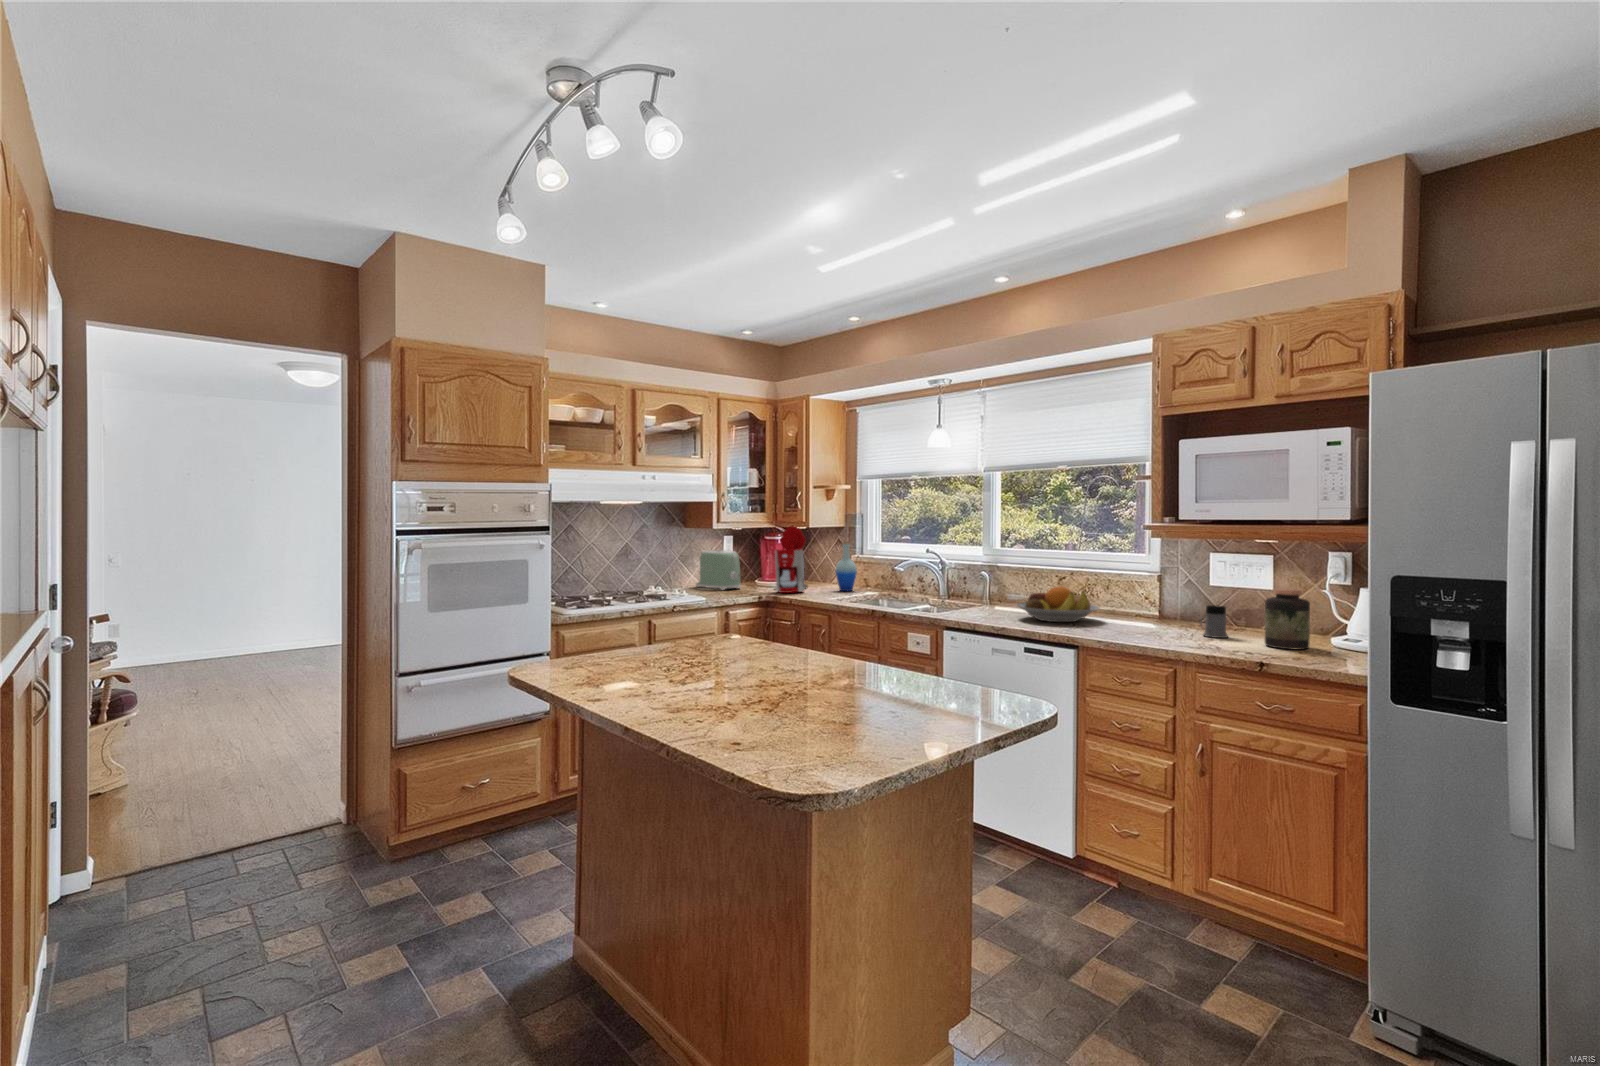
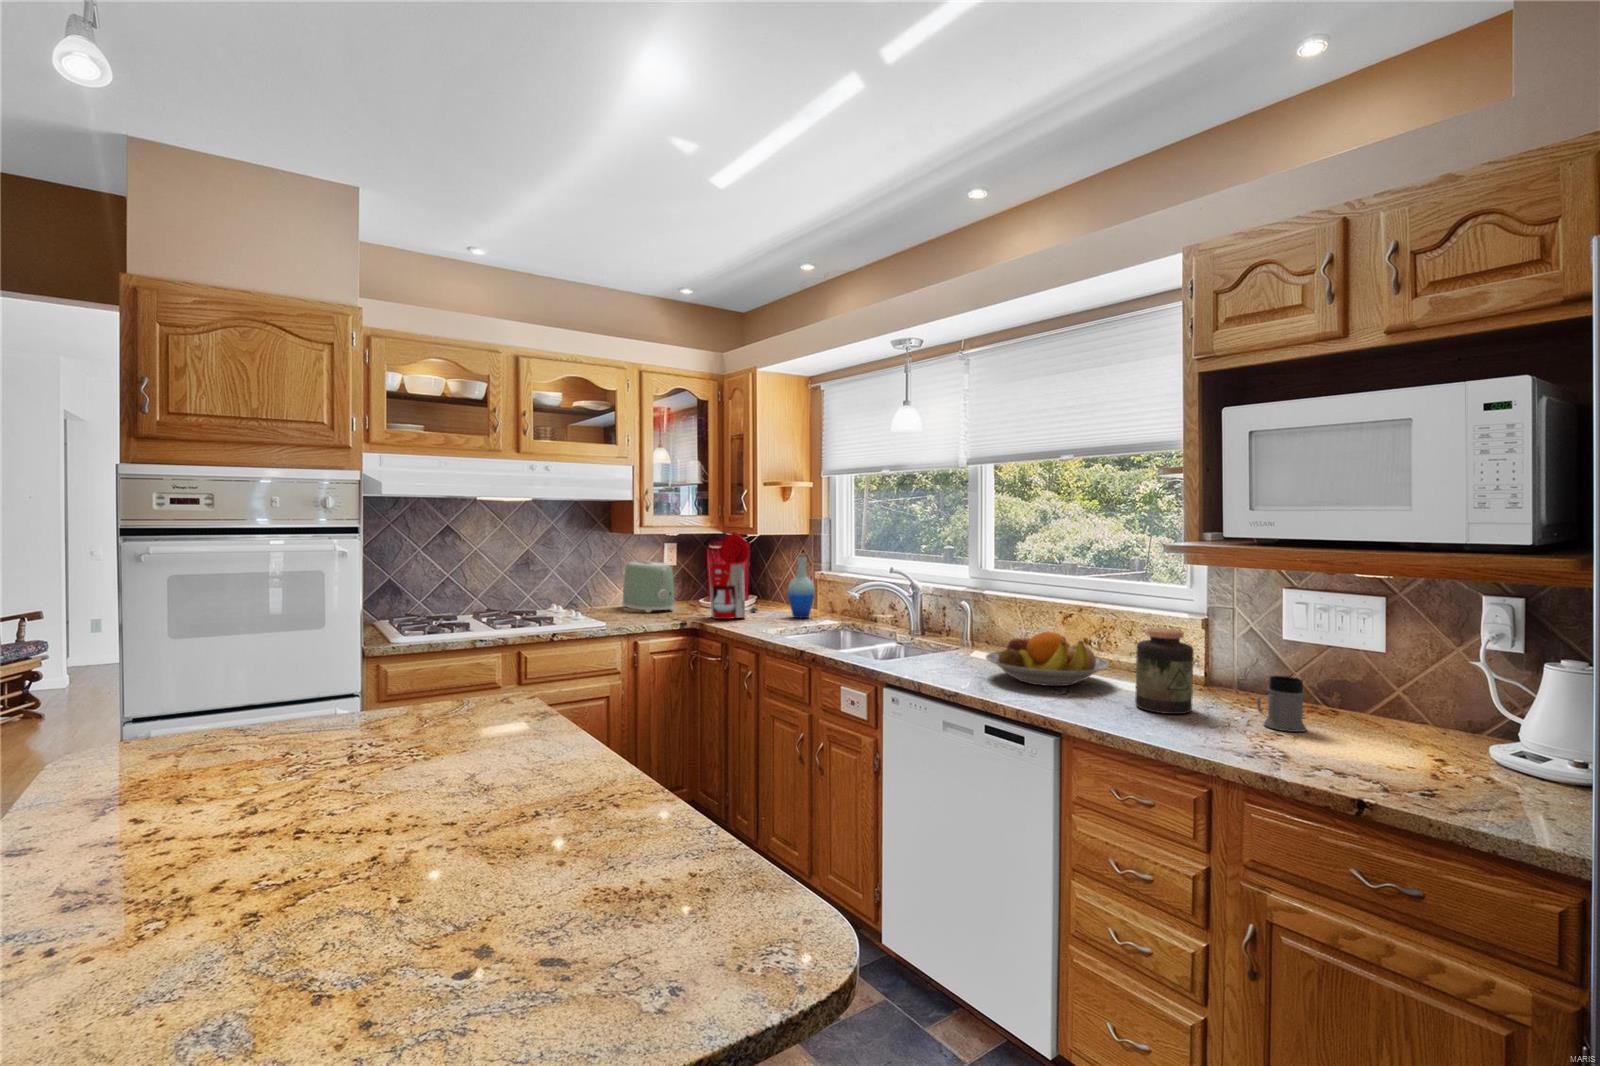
jar: present [1265,588,1310,650] -> present [1135,628,1194,714]

